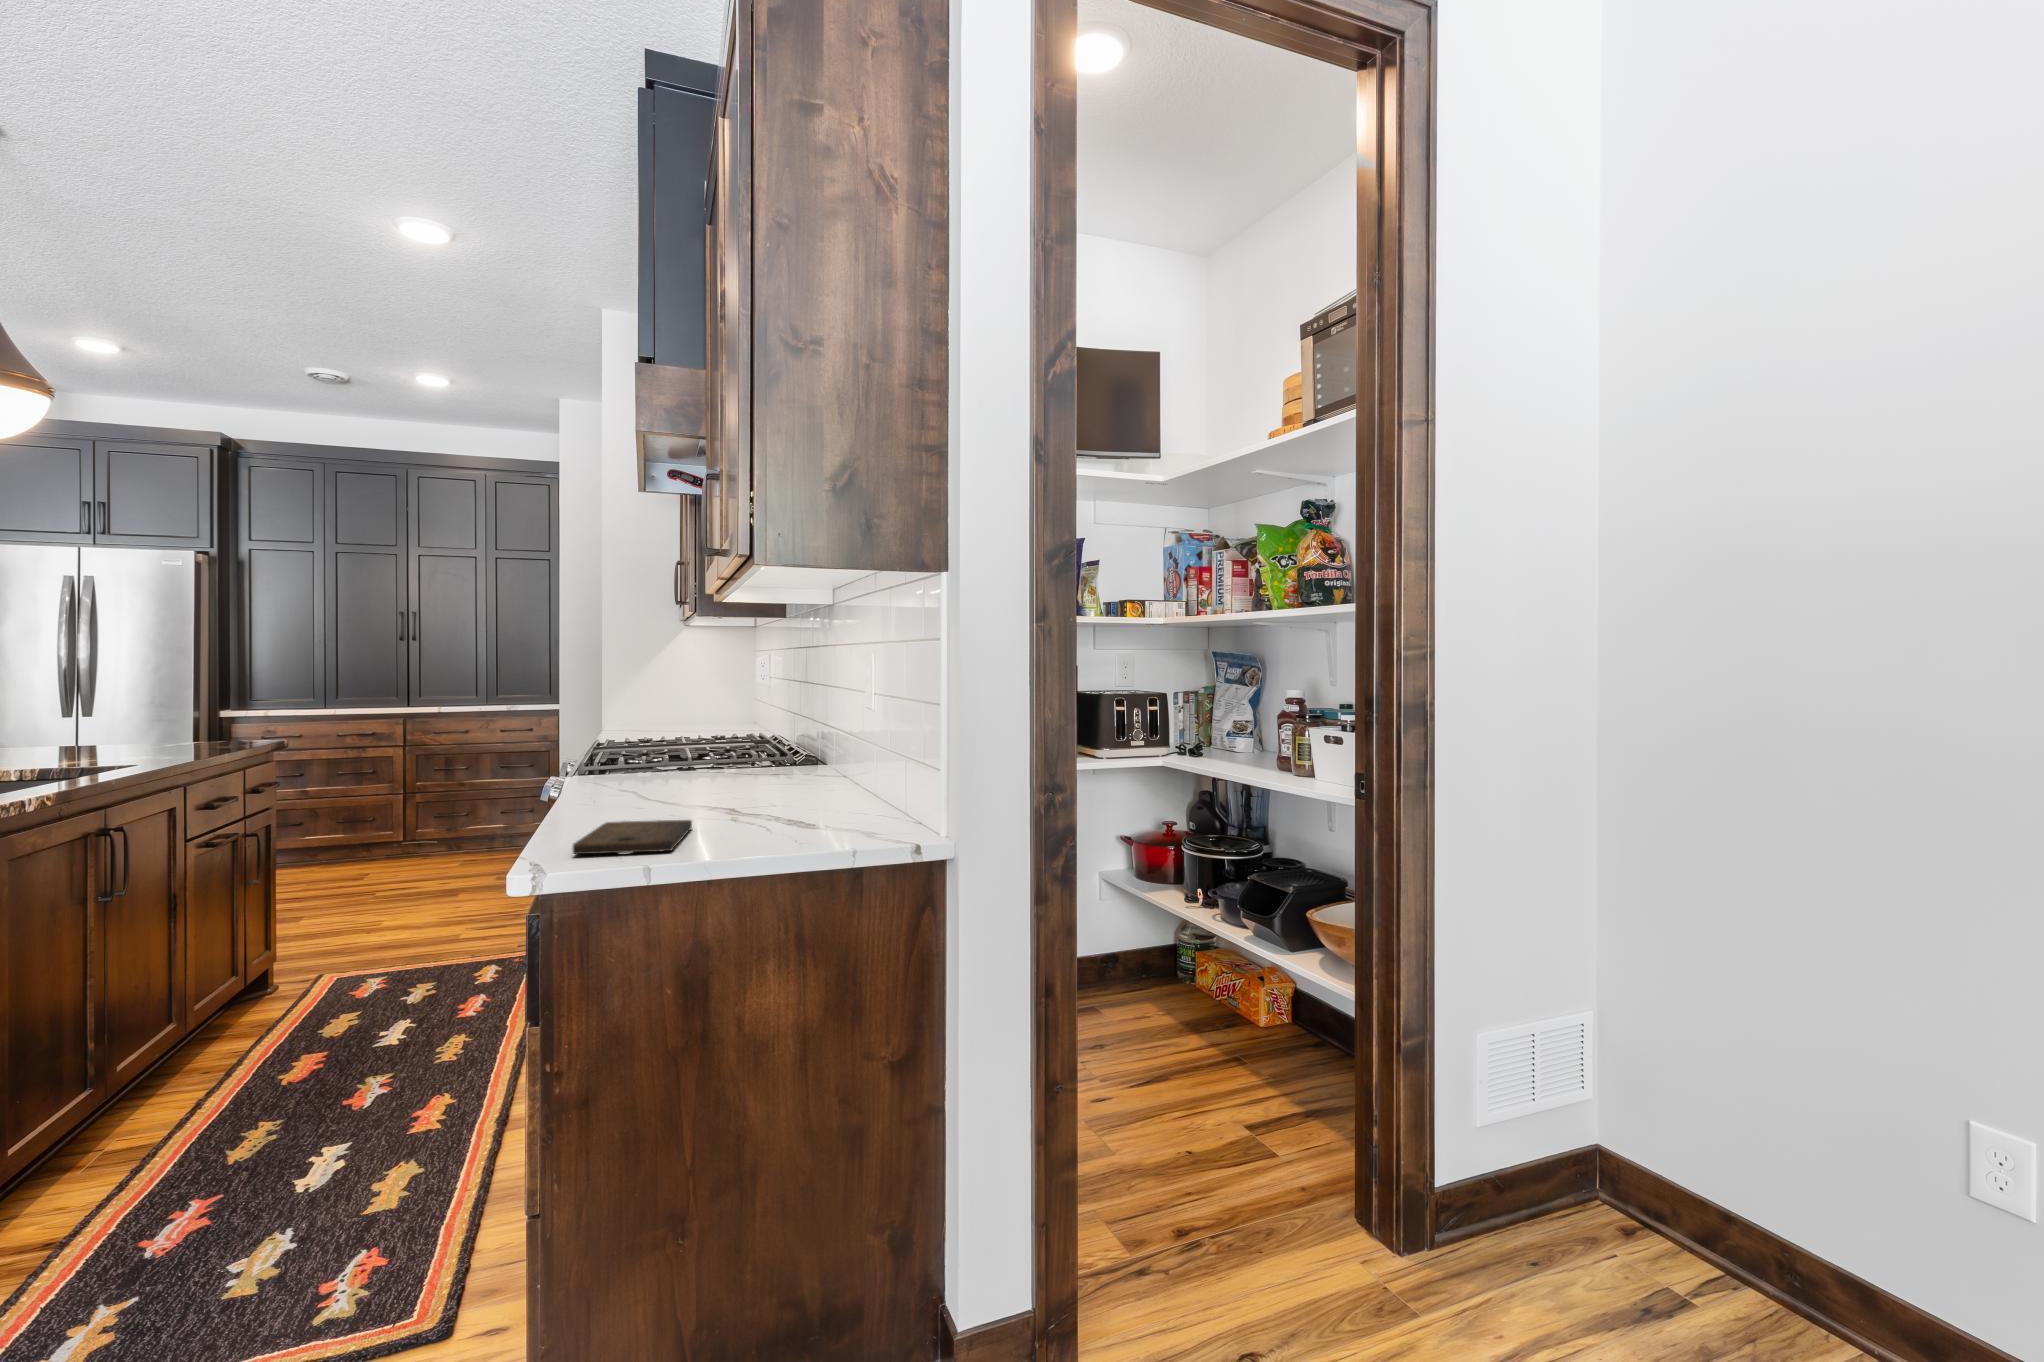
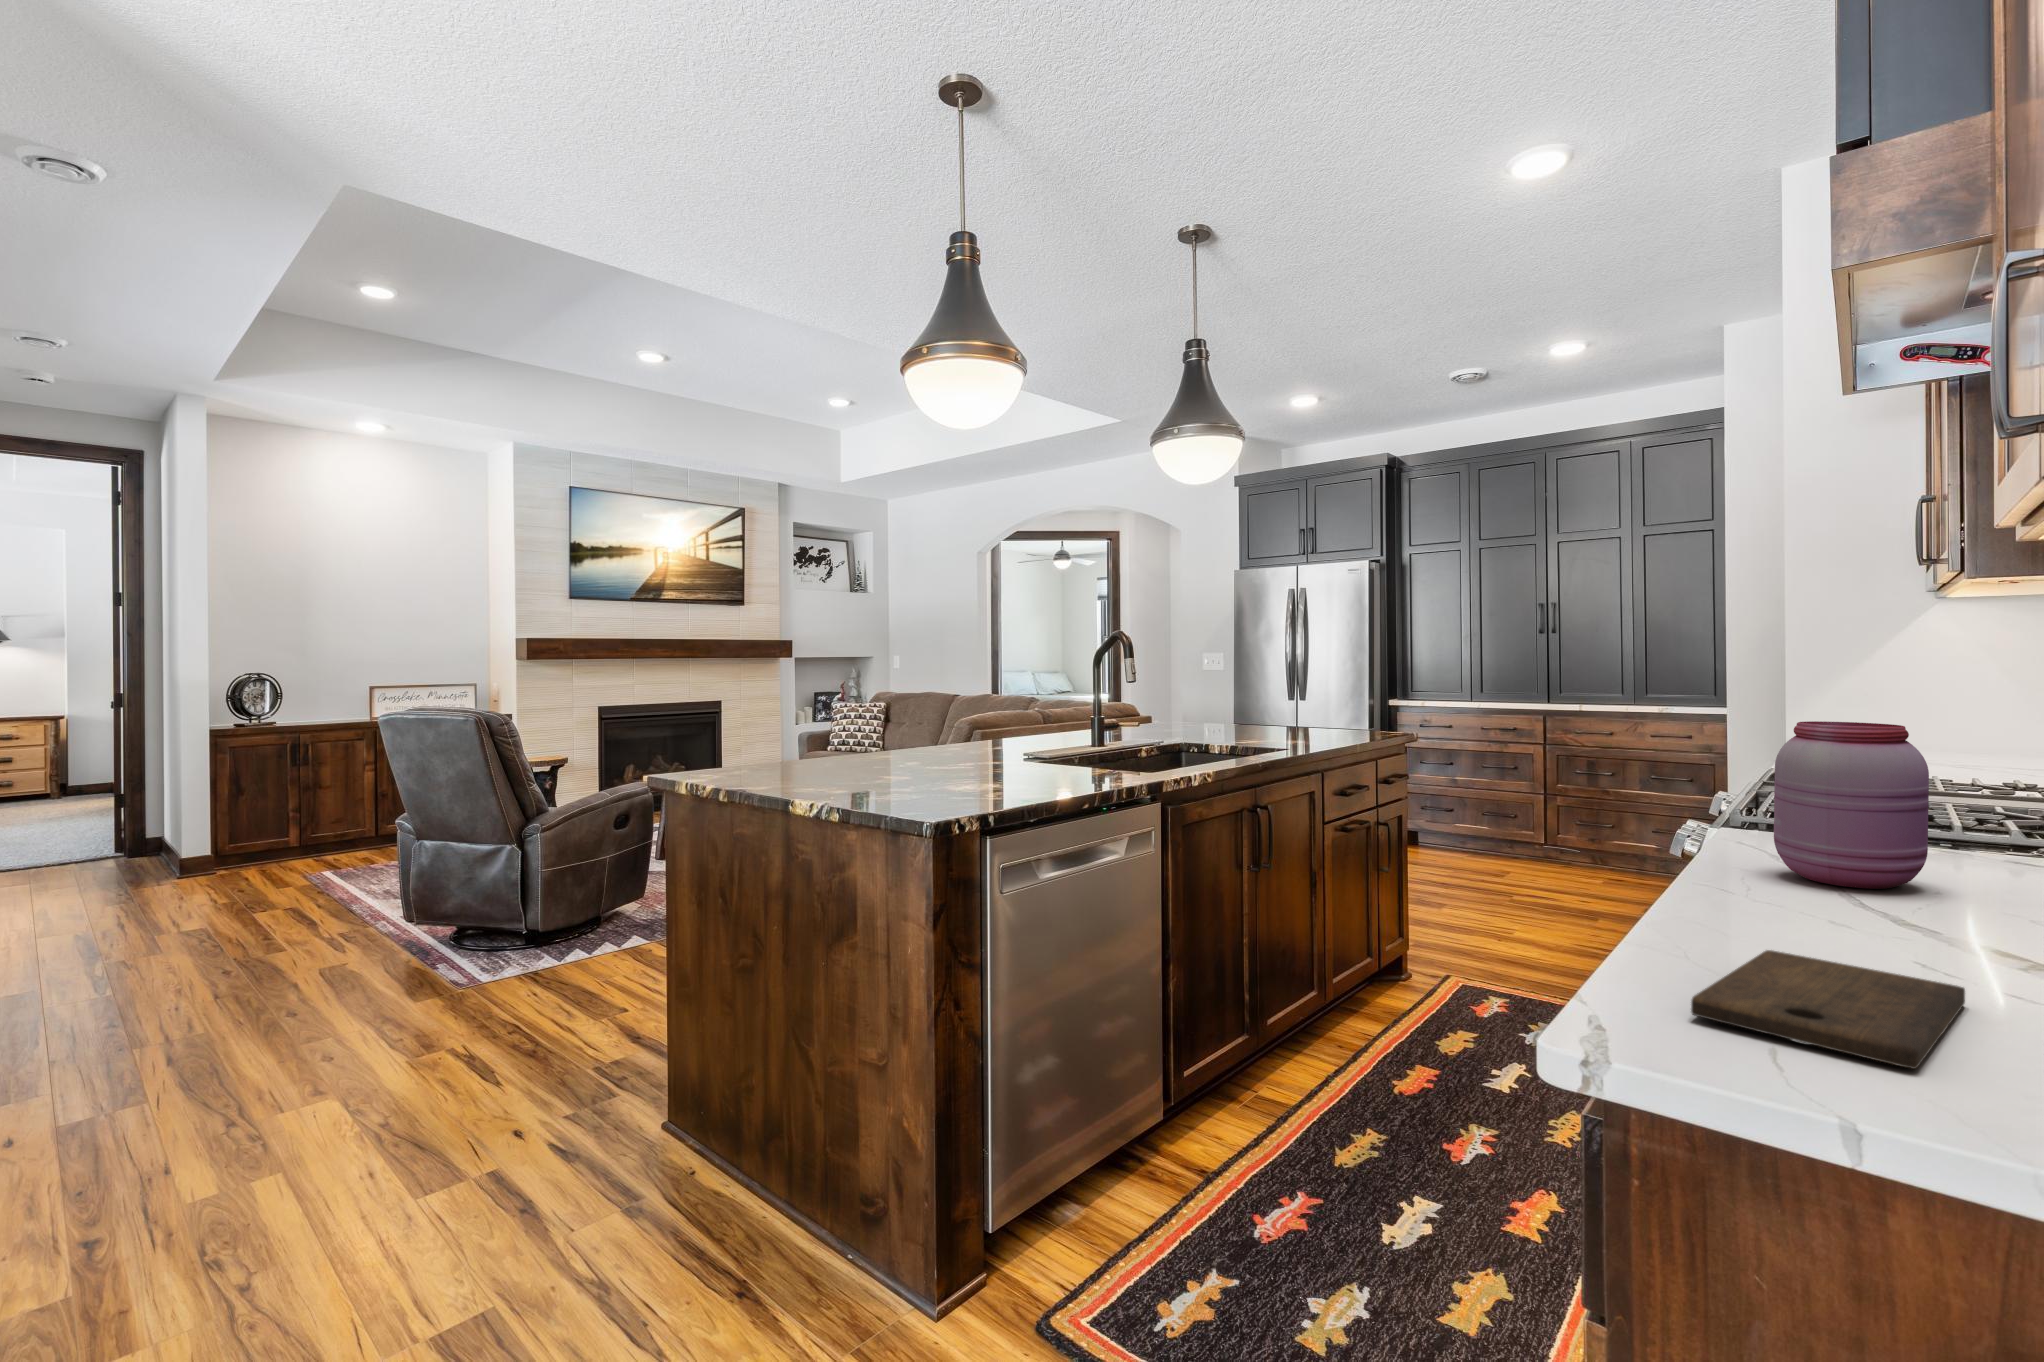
jar: none [605,697,681,795] -> present [1774,721,1929,889]

